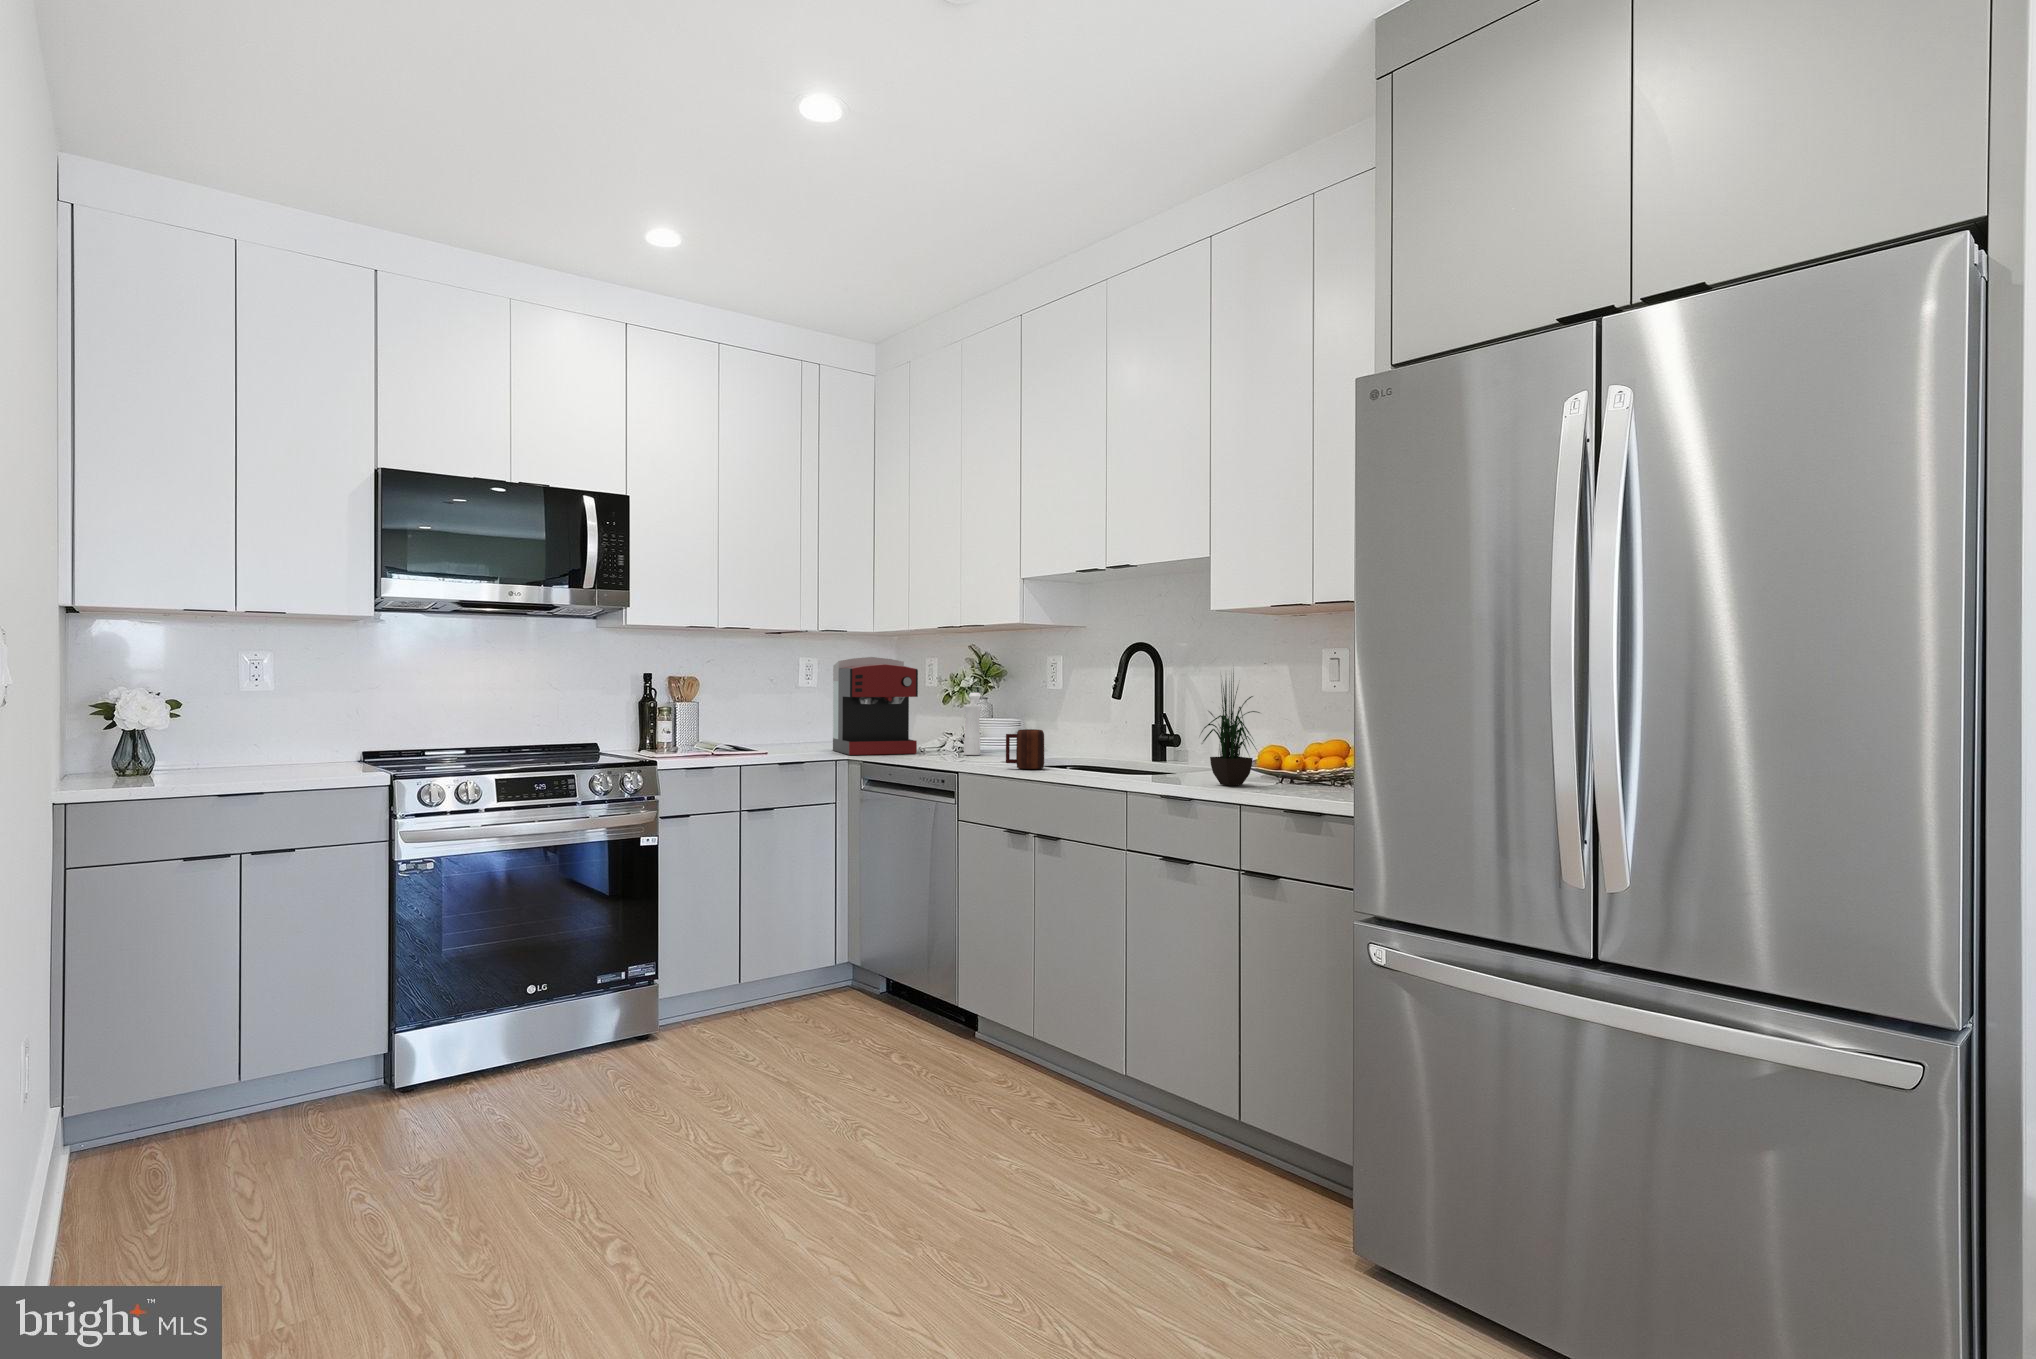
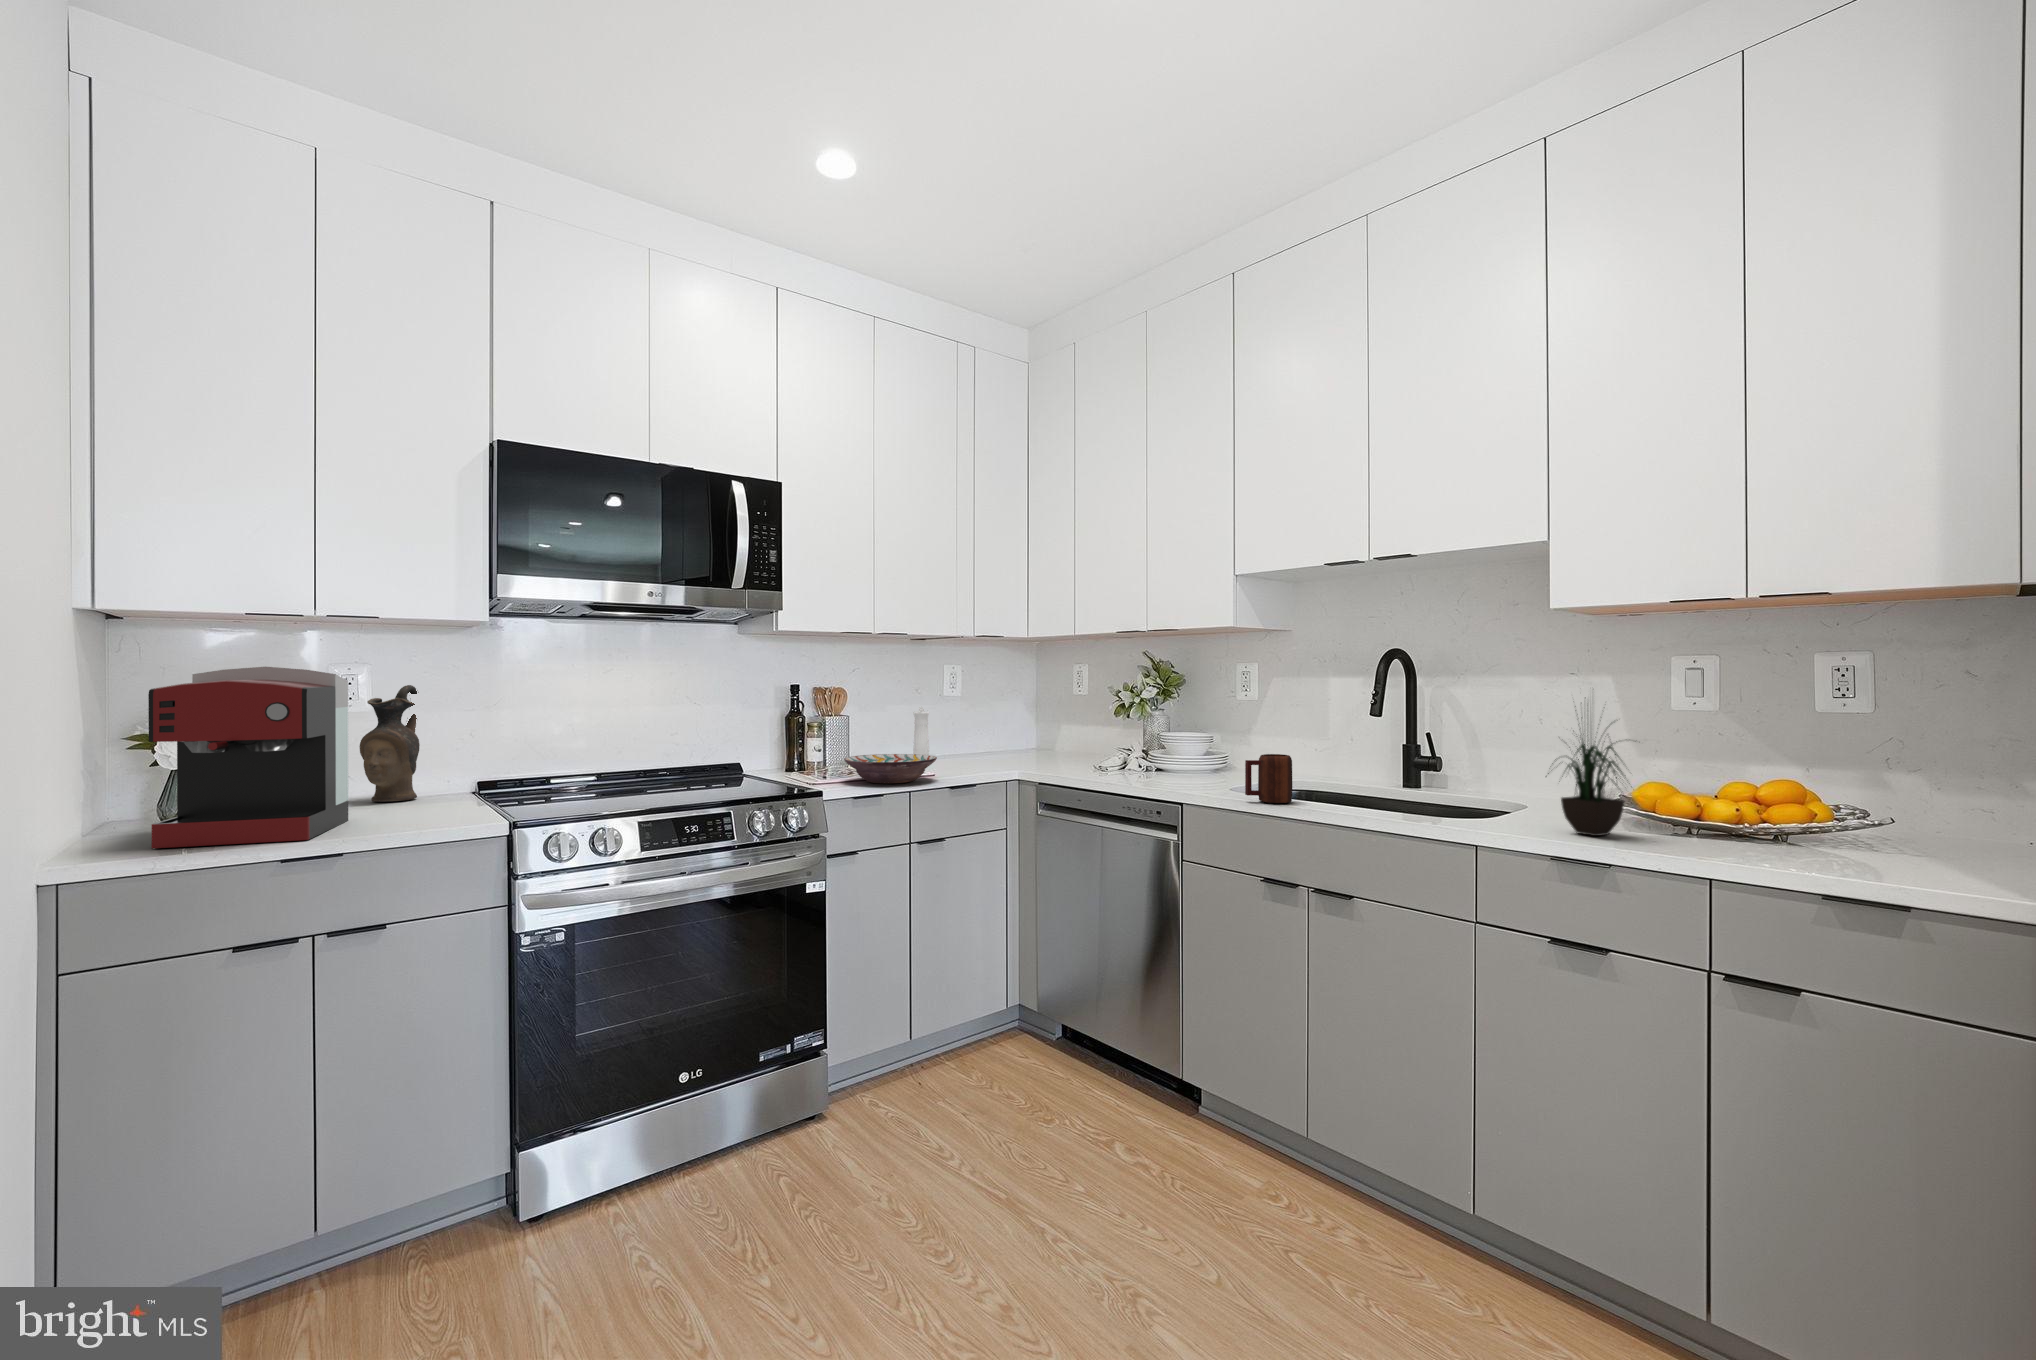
coffee maker: present [833,657,918,755] -> present [148,667,348,848]
ceramic pitcher: none [265,668,315,764] -> present [359,685,420,802]
pepper mill: present [964,693,981,755] -> present [913,706,929,755]
decorative bowl: none [683,734,766,757] -> present [844,754,937,783]

